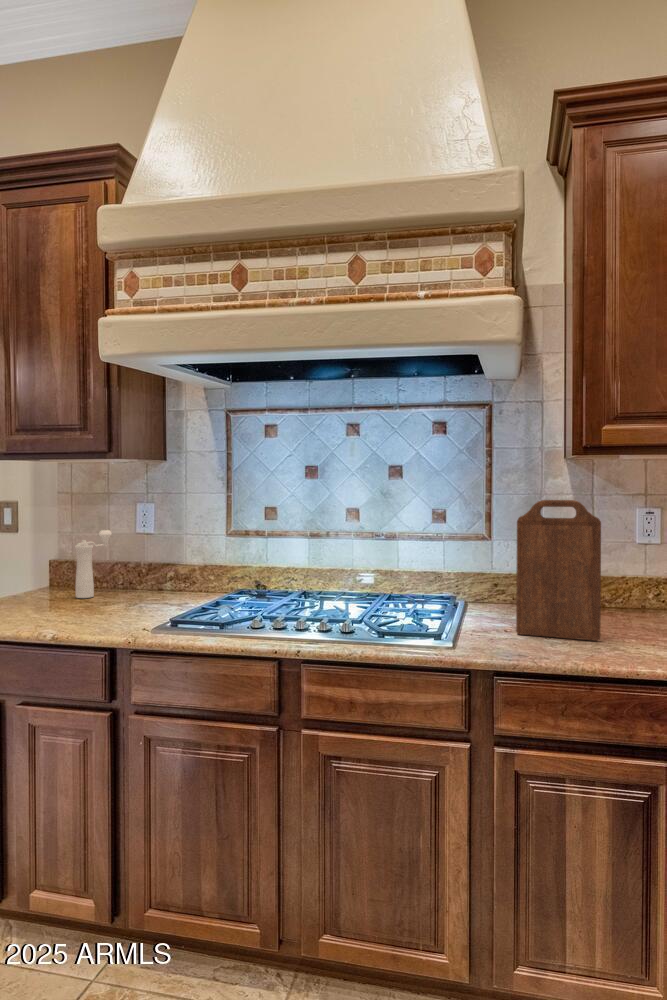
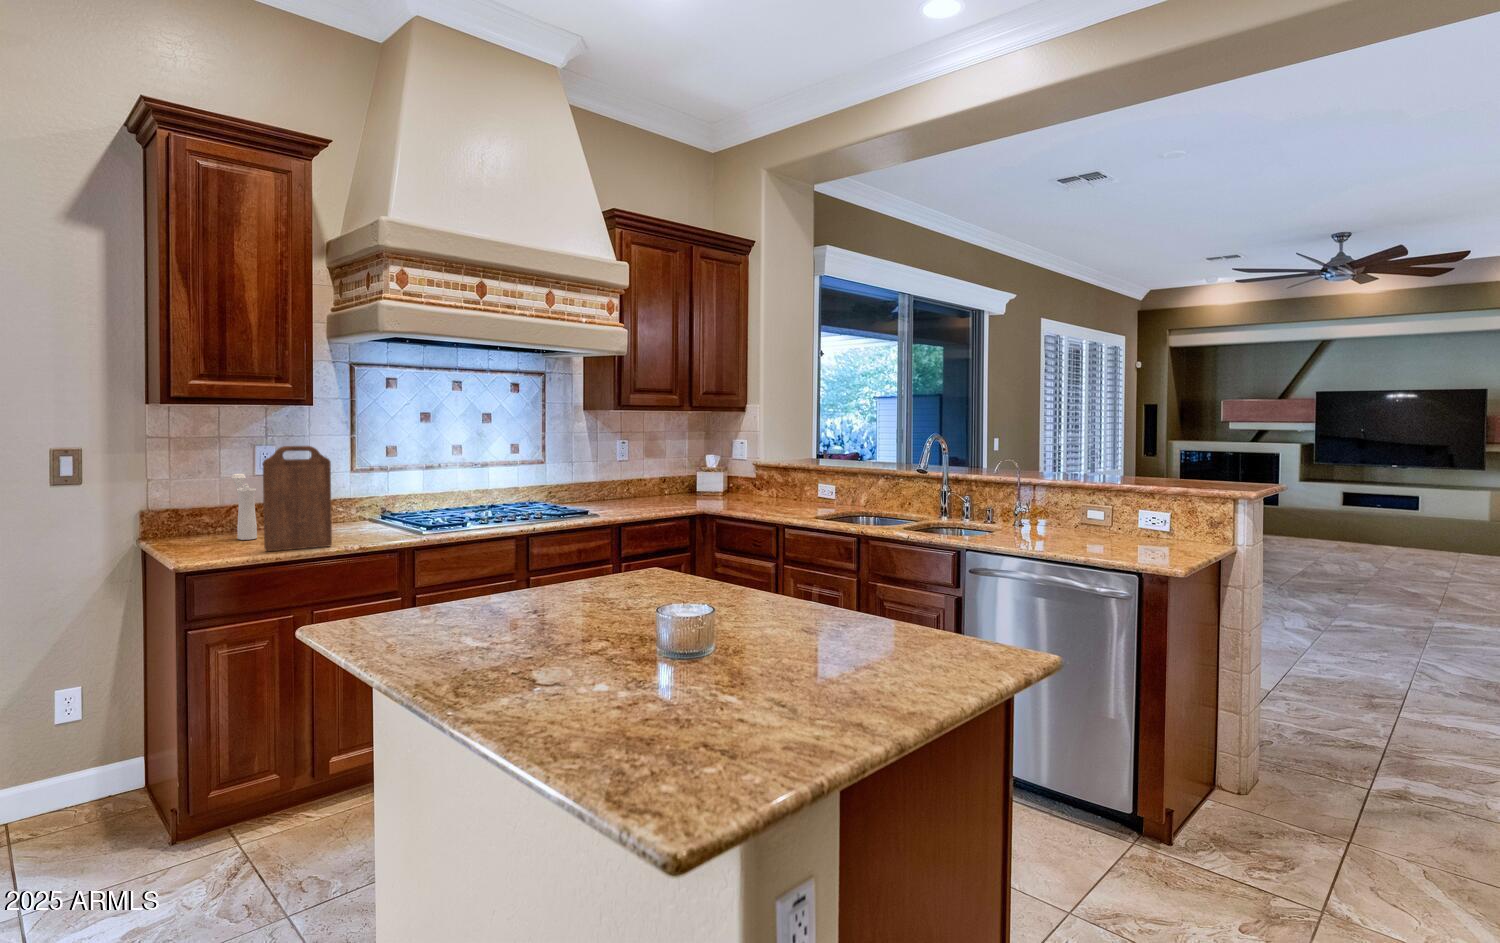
cutting board: present [516,500,601,641] -> present [263,446,332,551]

